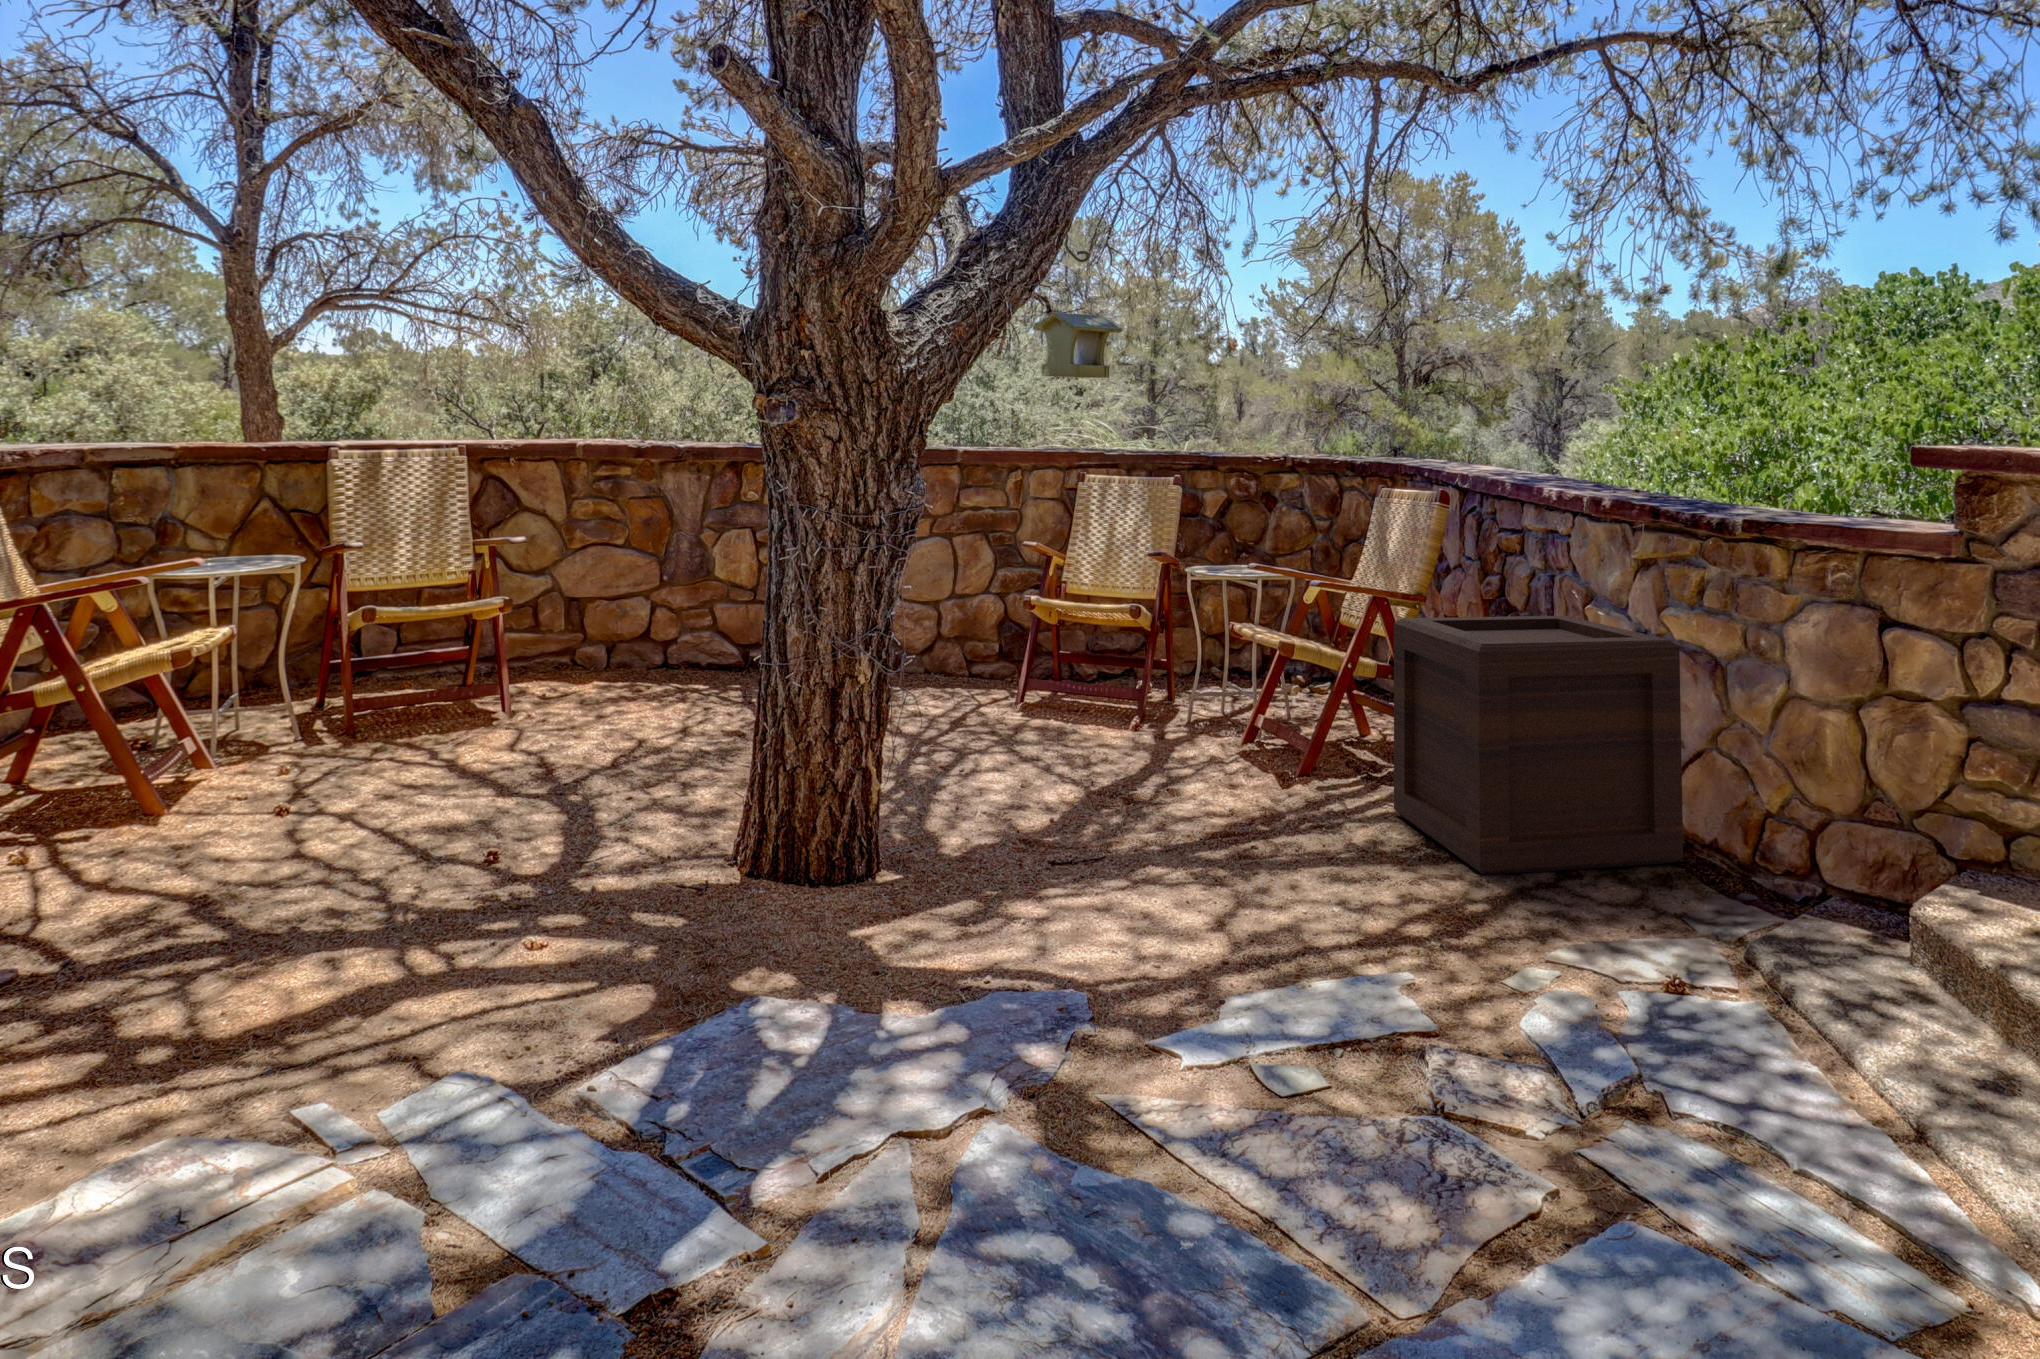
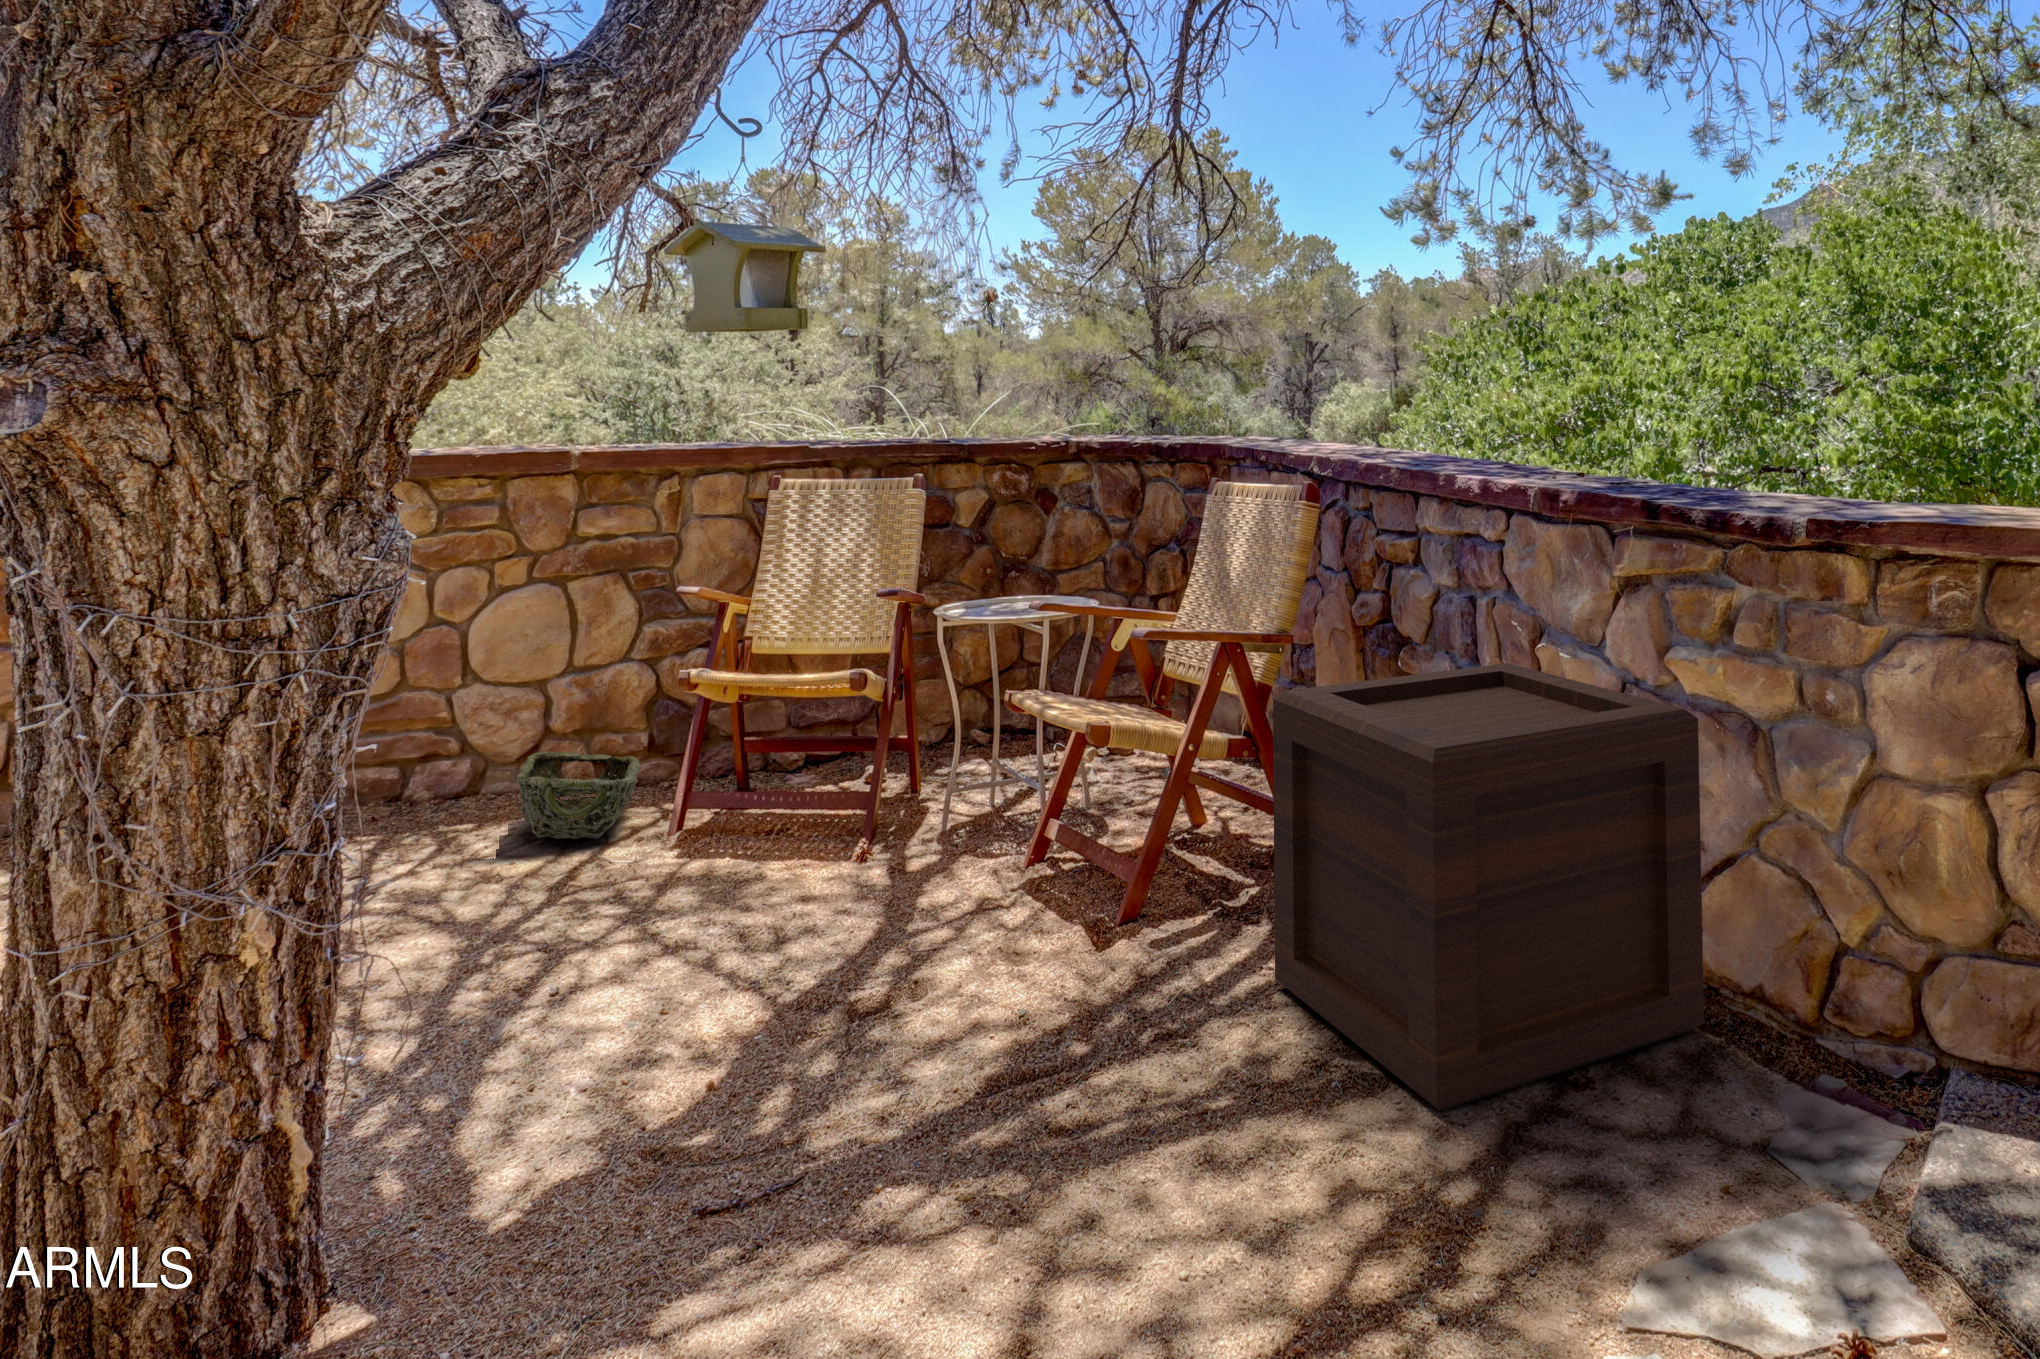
woven basket: none [930,654,997,709] -> present [517,751,640,840]

